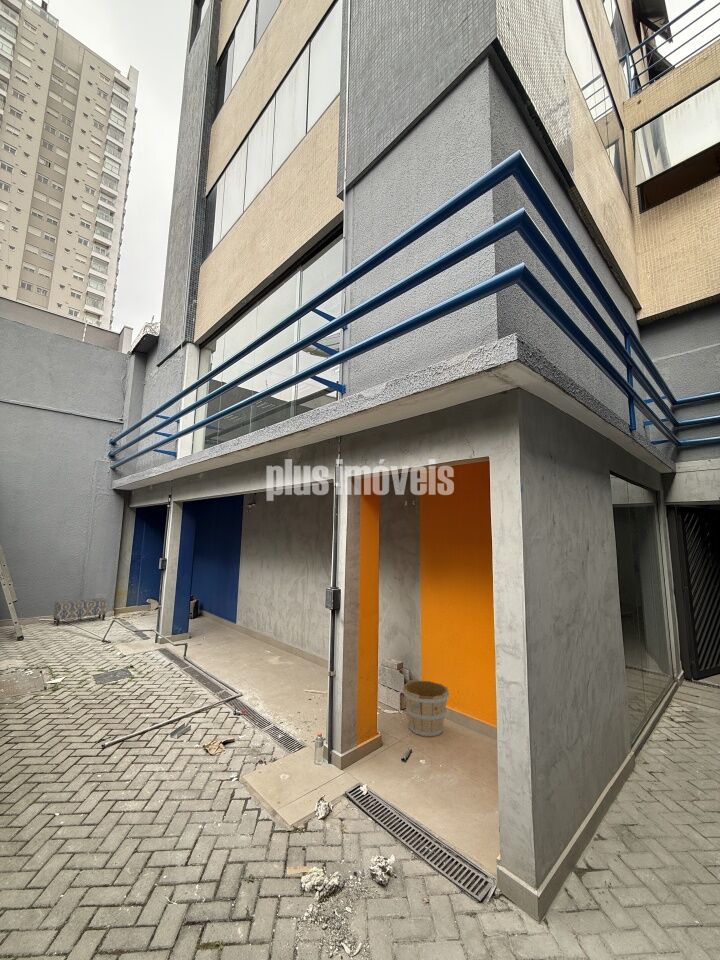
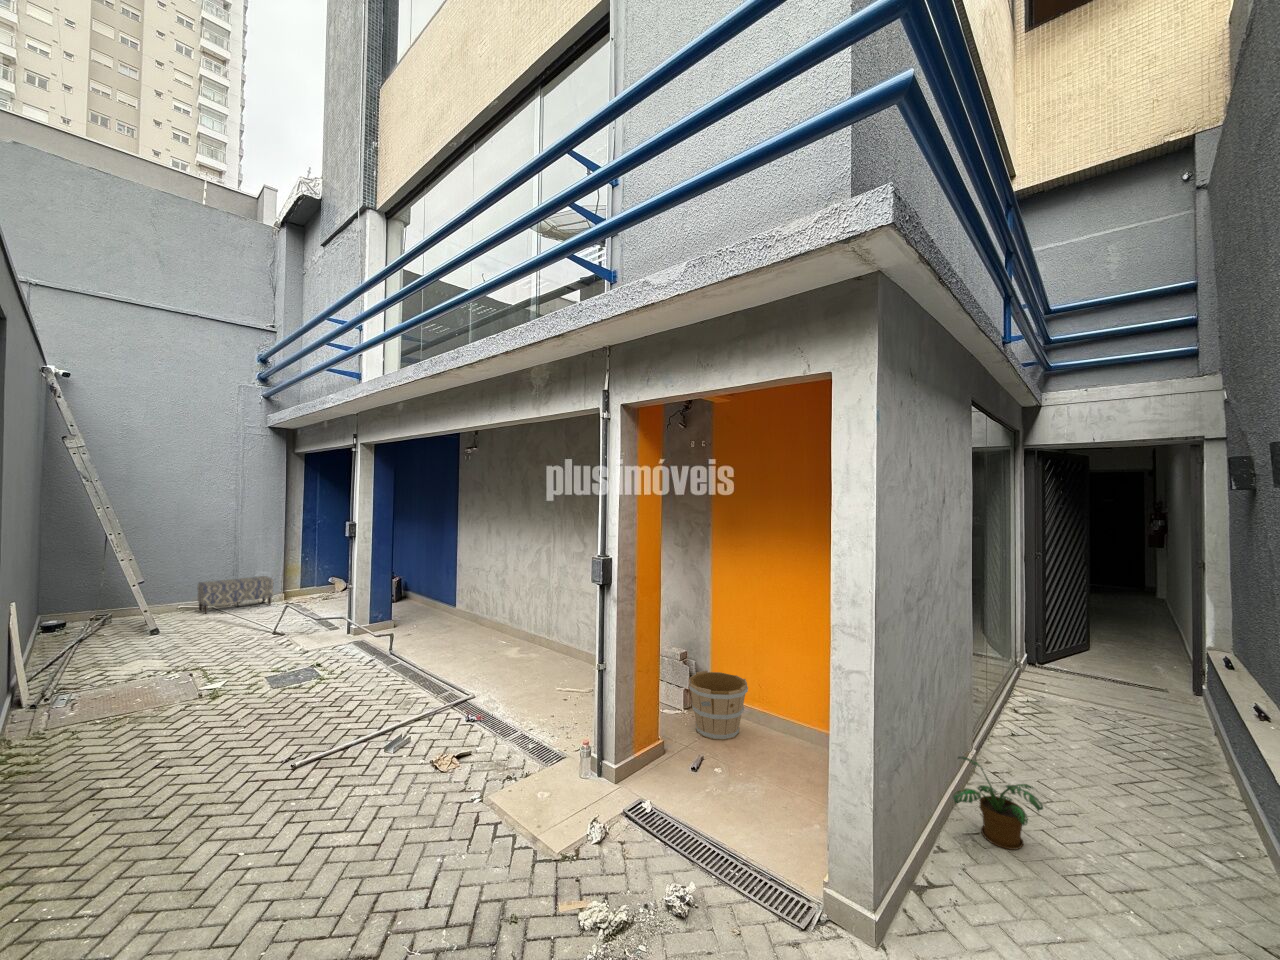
potted plant: none [609,757,681,841] -> present [953,757,1043,850]

